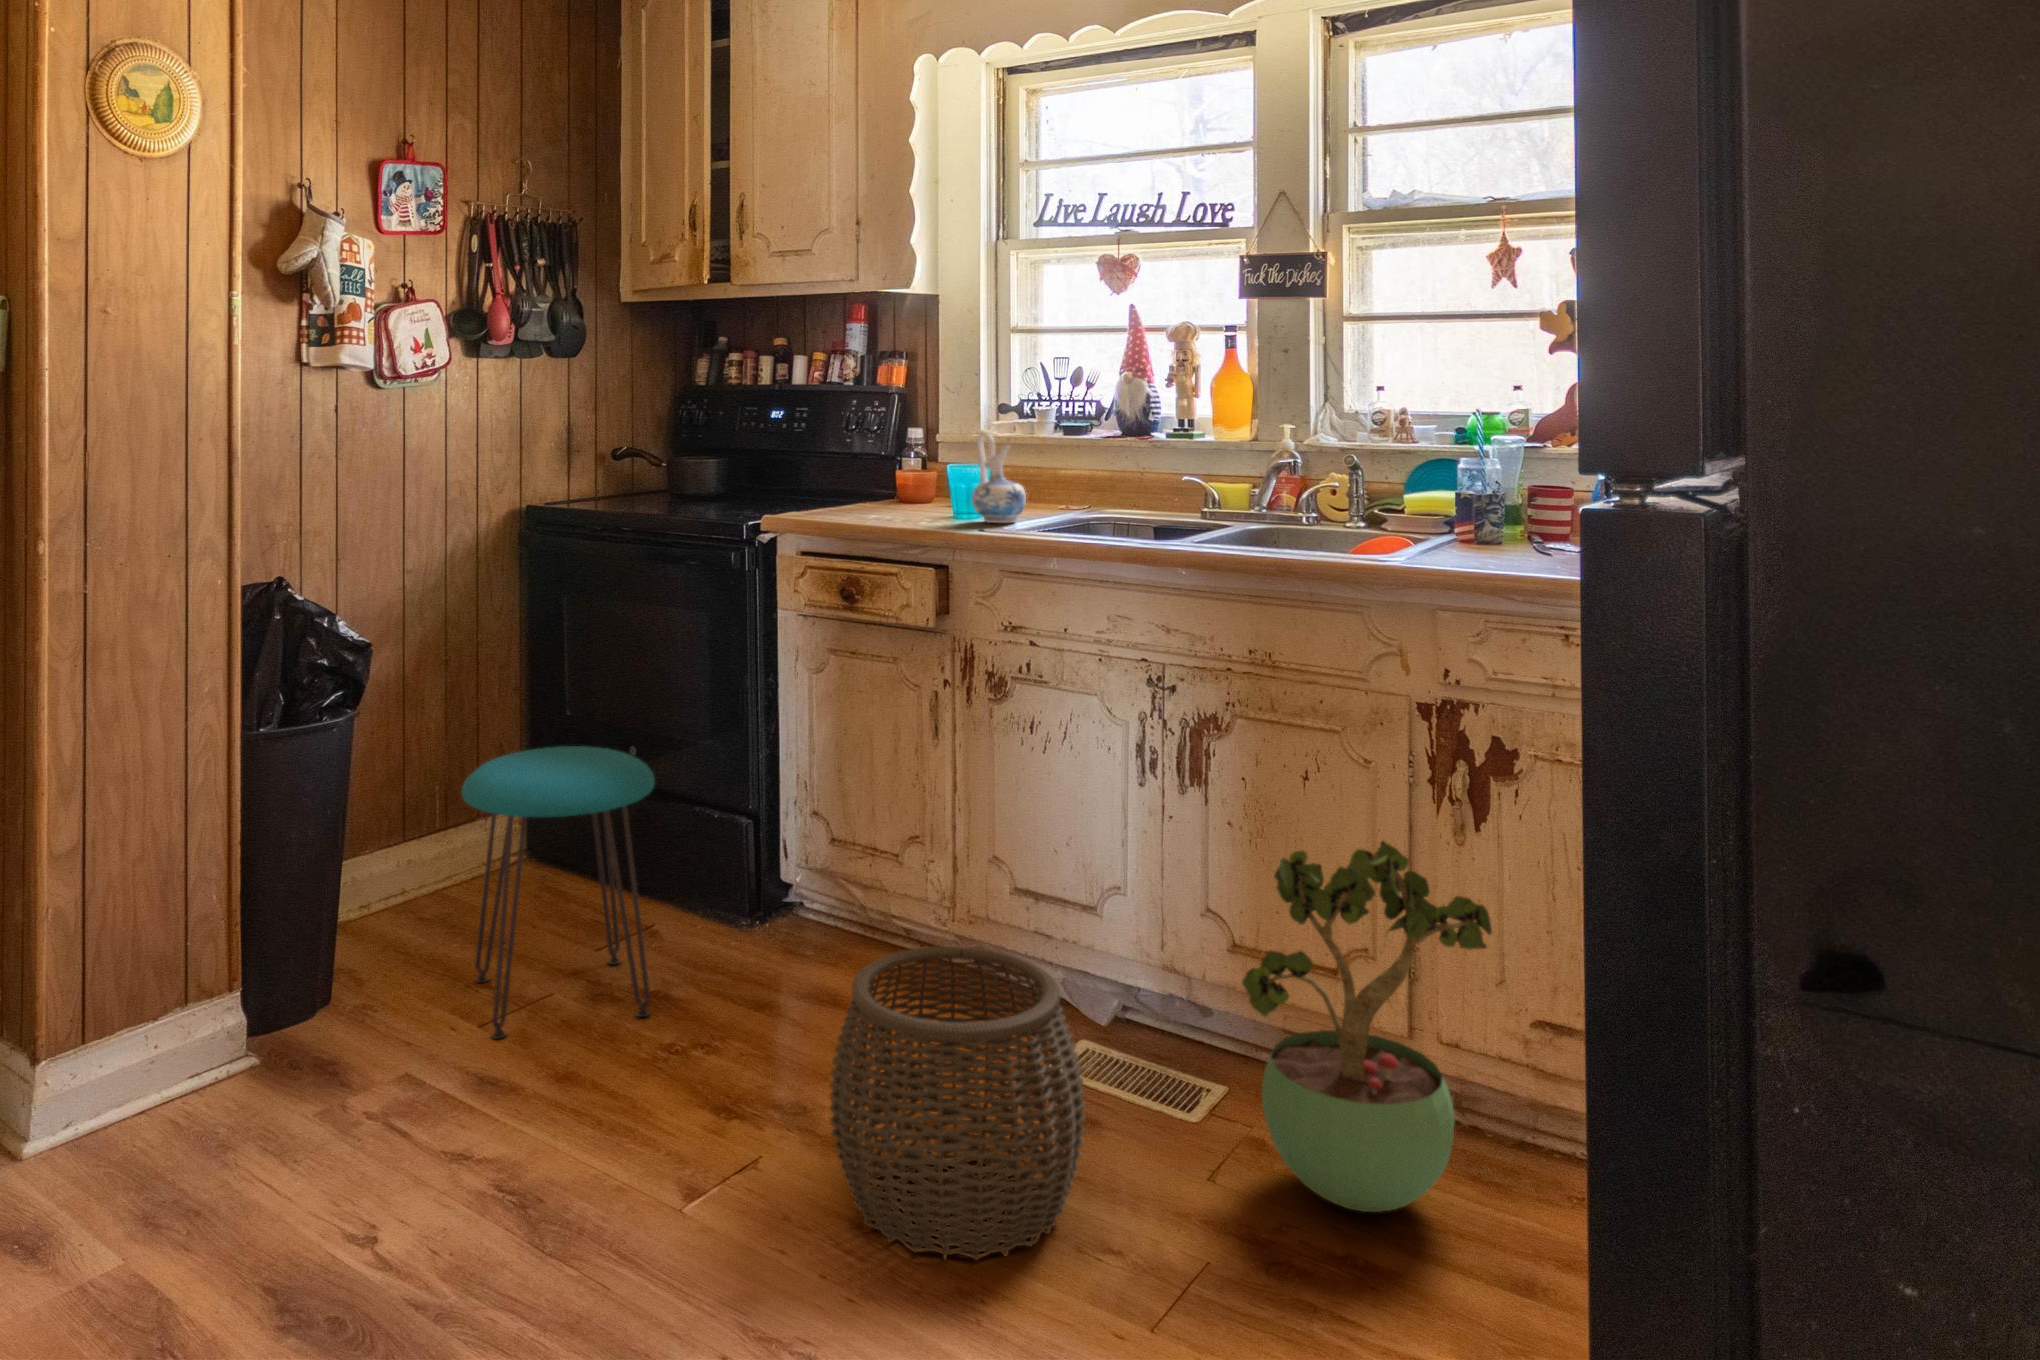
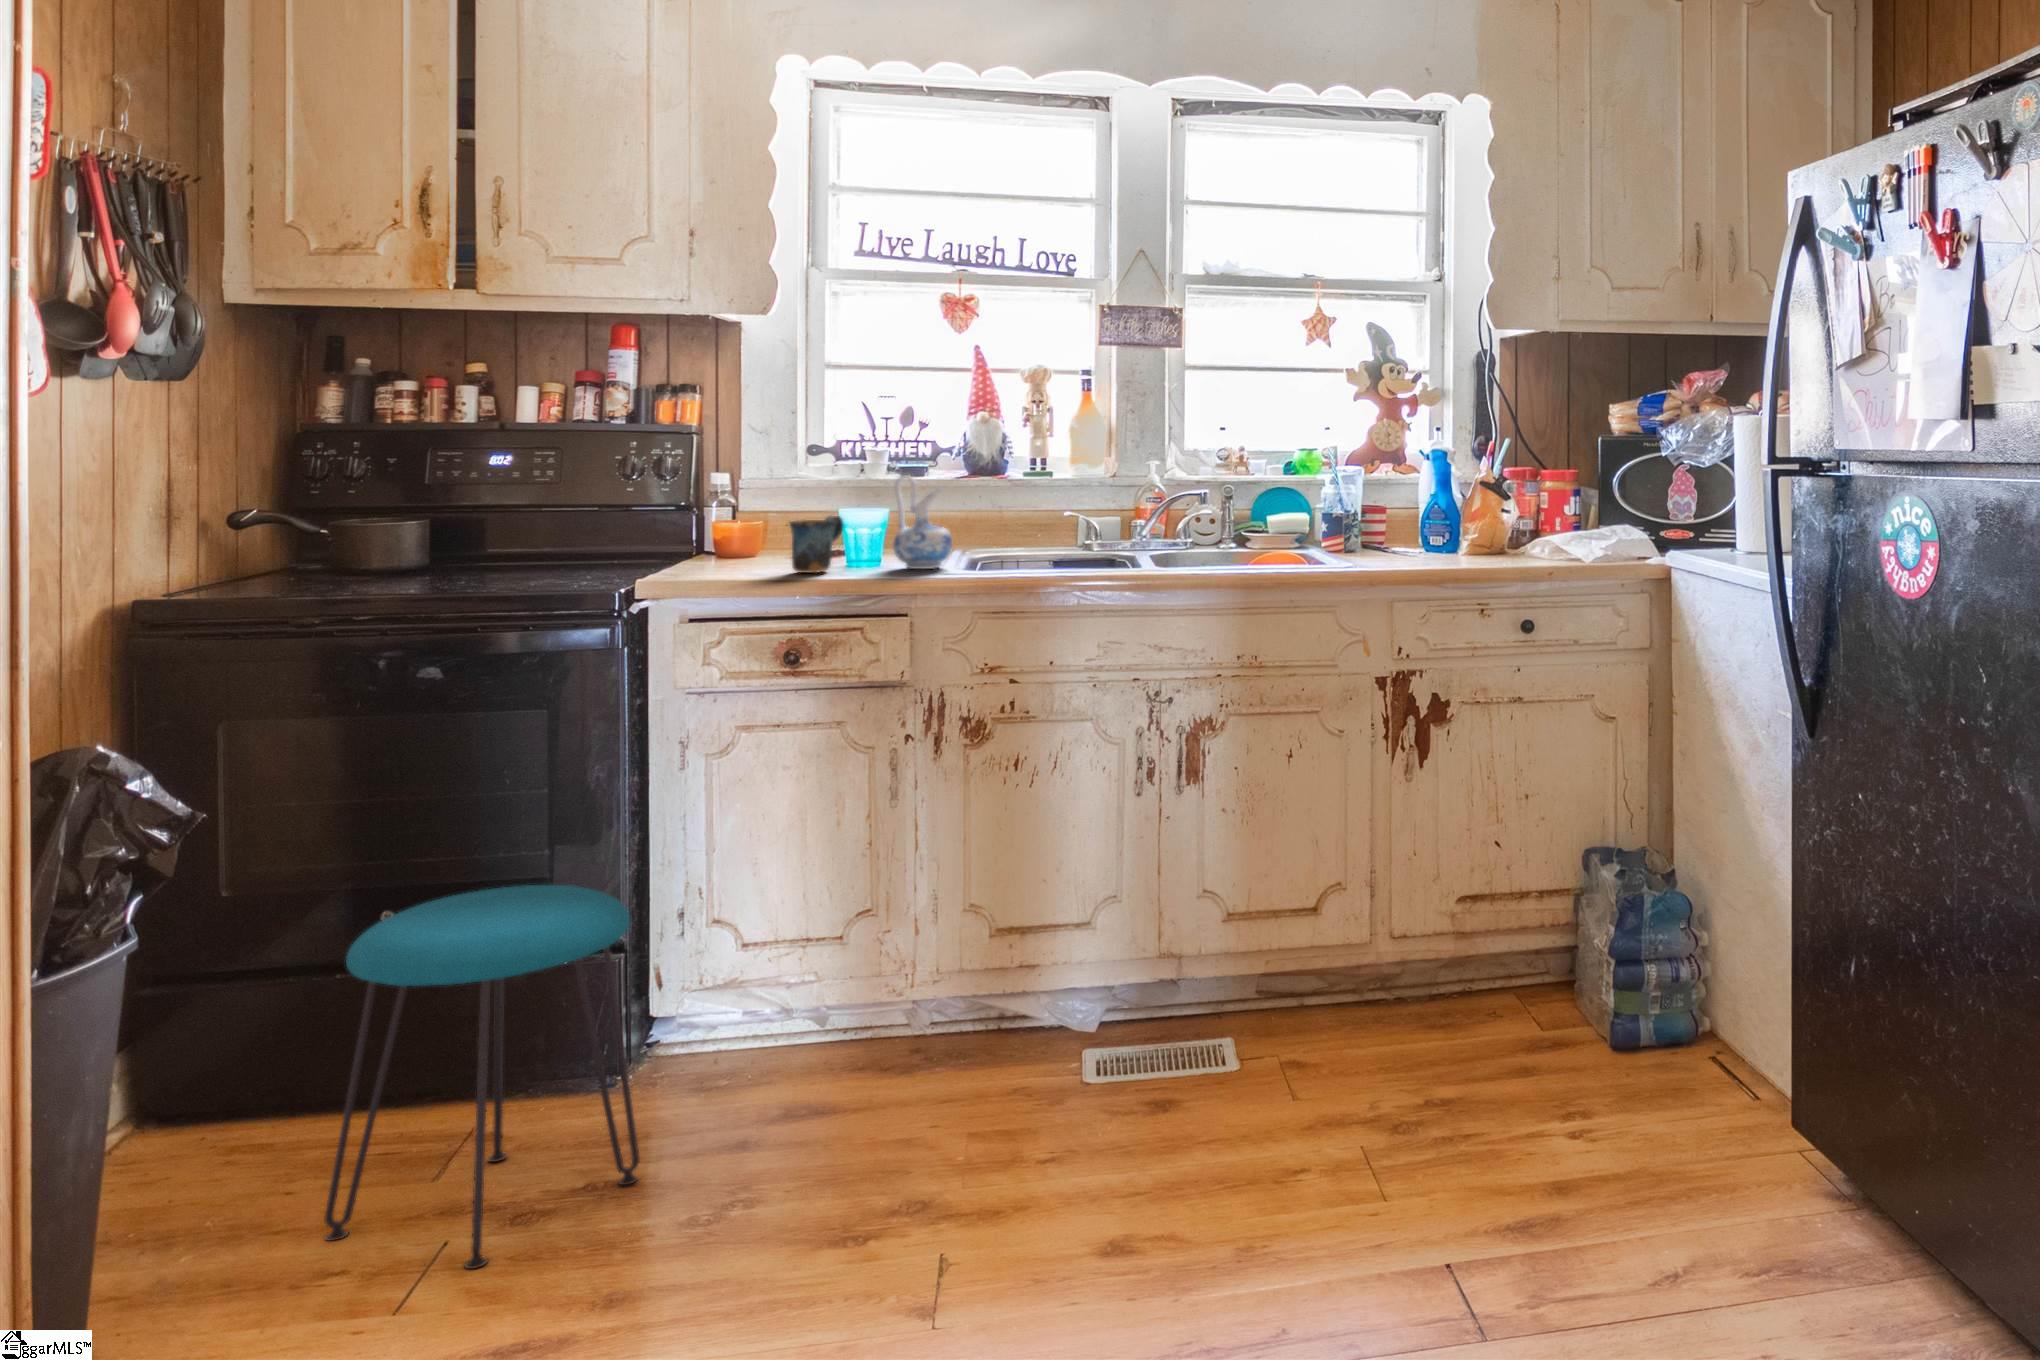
mug: none [892,468,950,519] -> present [789,515,844,573]
potted plant: present [1242,841,1492,1212] -> none [1323,777,1486,1065]
woven basket: present [829,946,1086,1260] -> none [1040,945,1277,1214]

